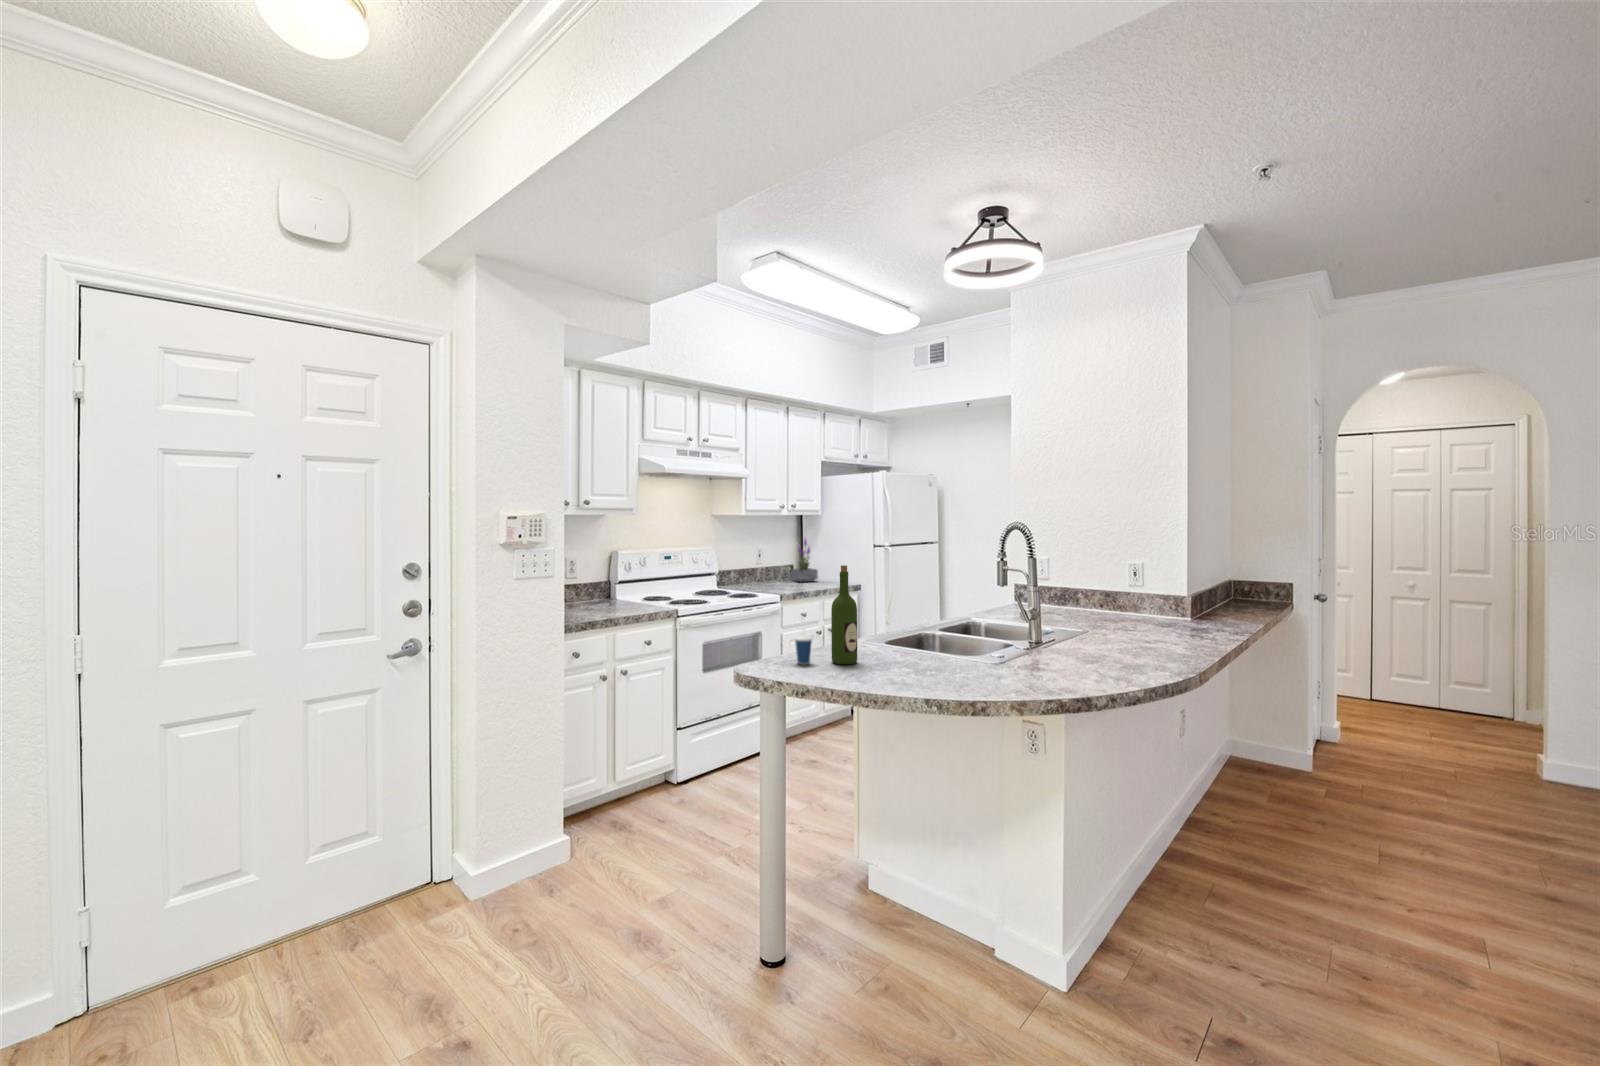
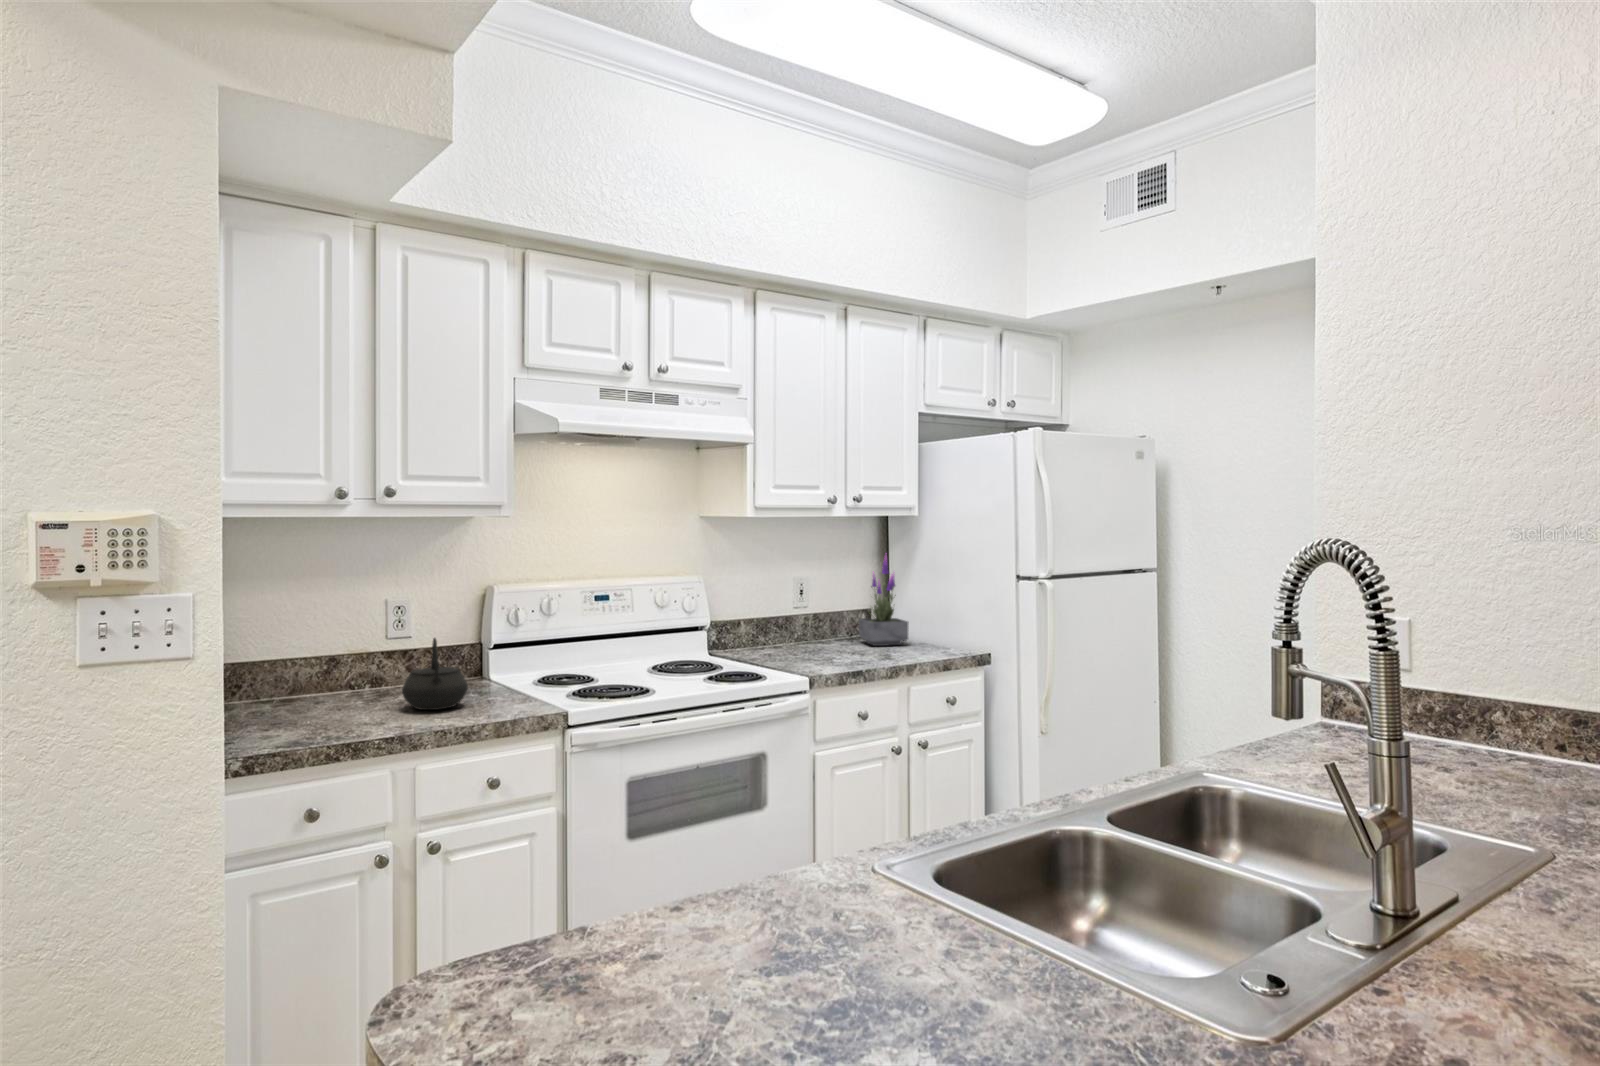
wine bottle: present [831,565,857,664] -> none [701,675,781,996]
kettle: none [593,575,625,610] -> present [402,638,468,710]
cup: present [795,636,812,664] -> none [585,853,644,983]

